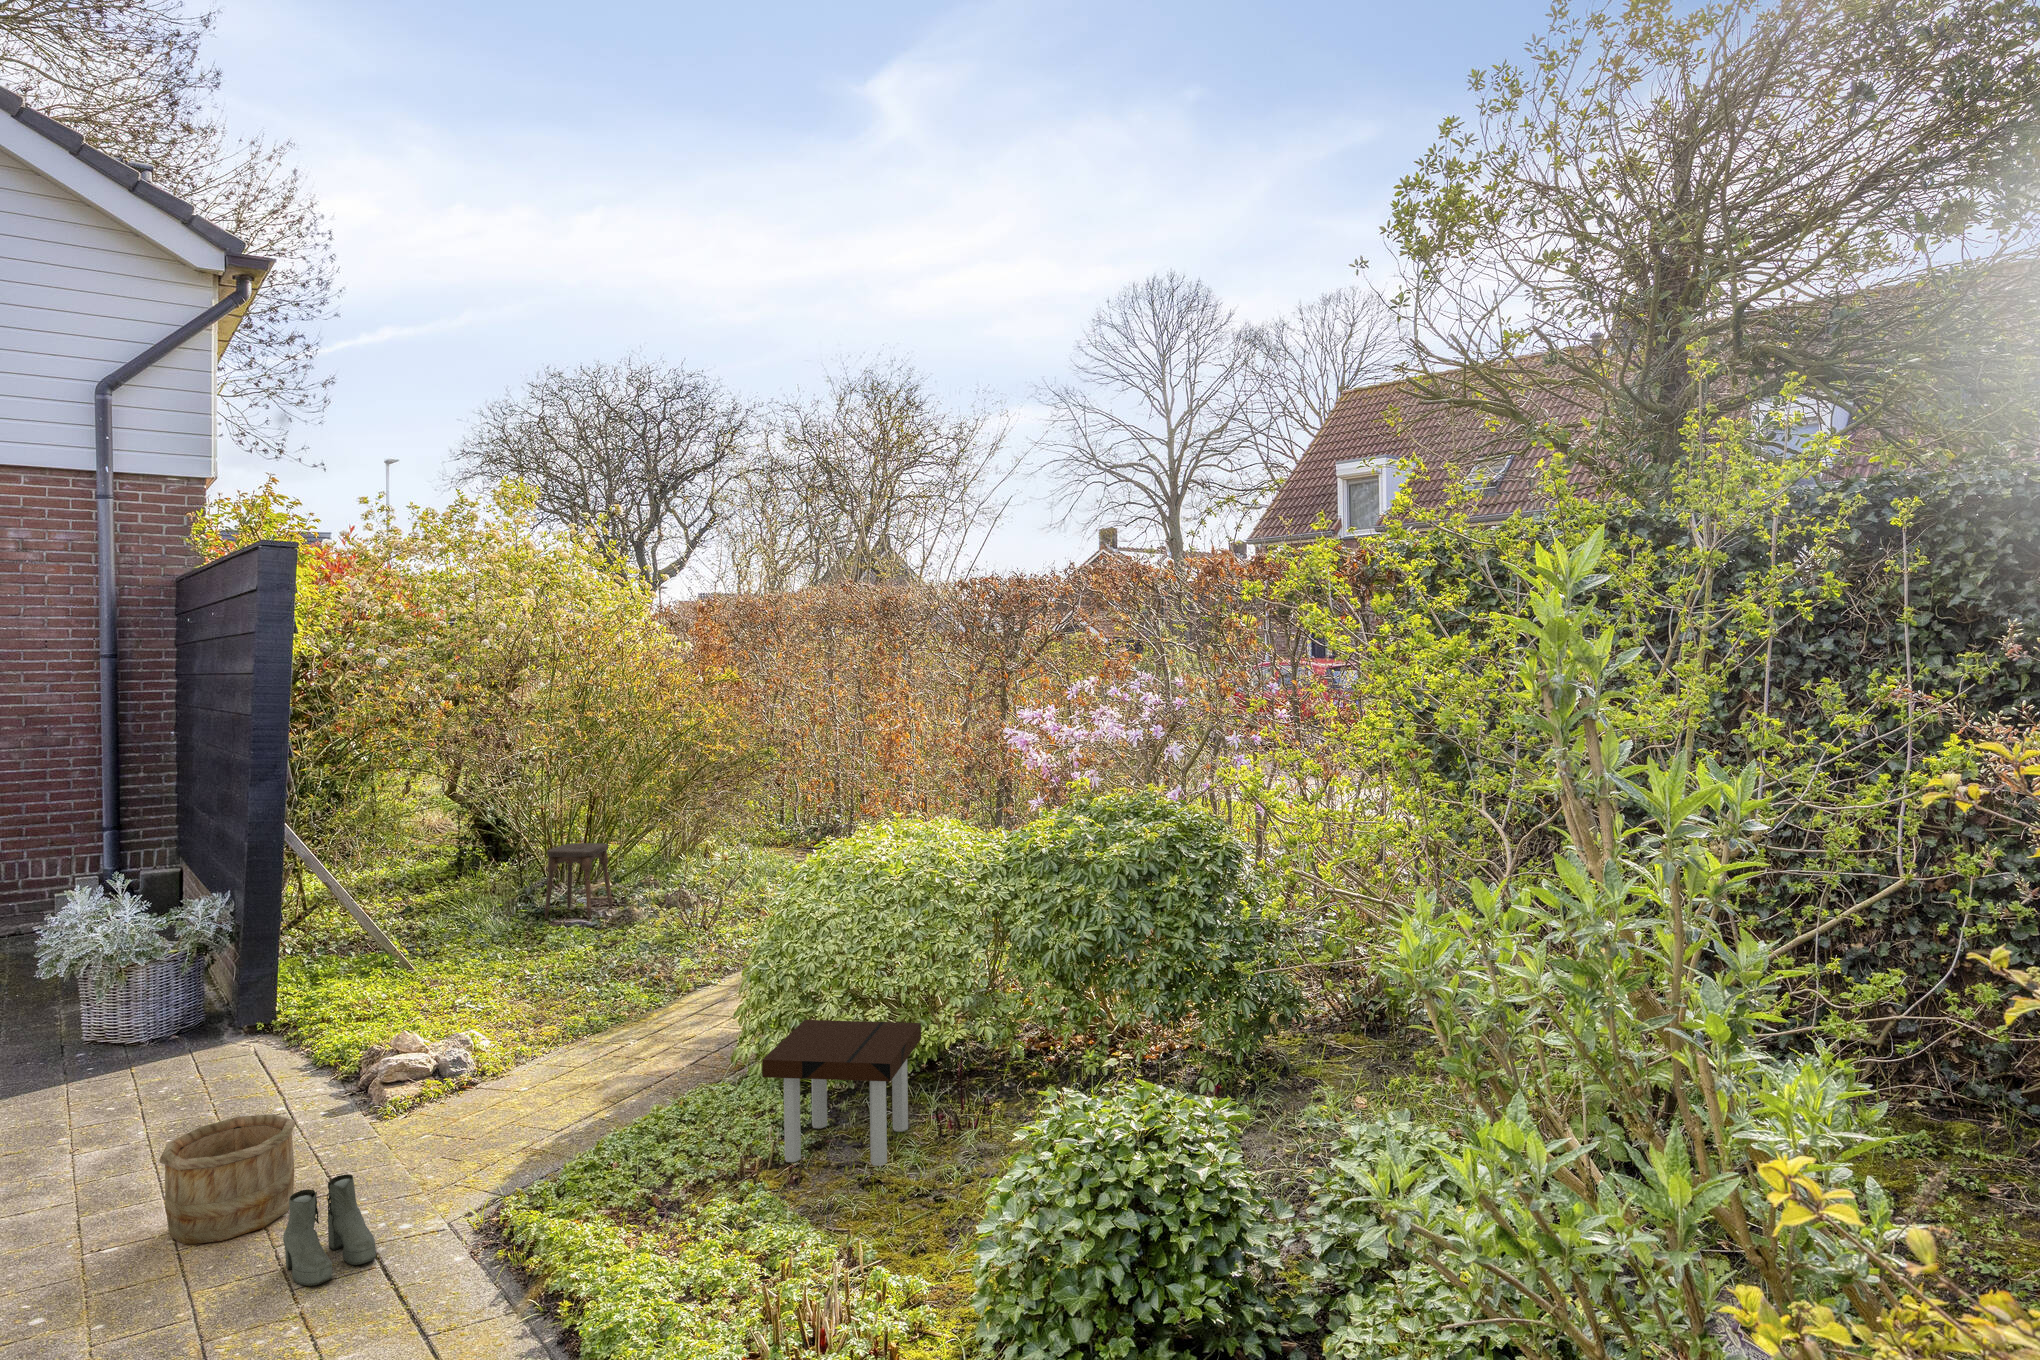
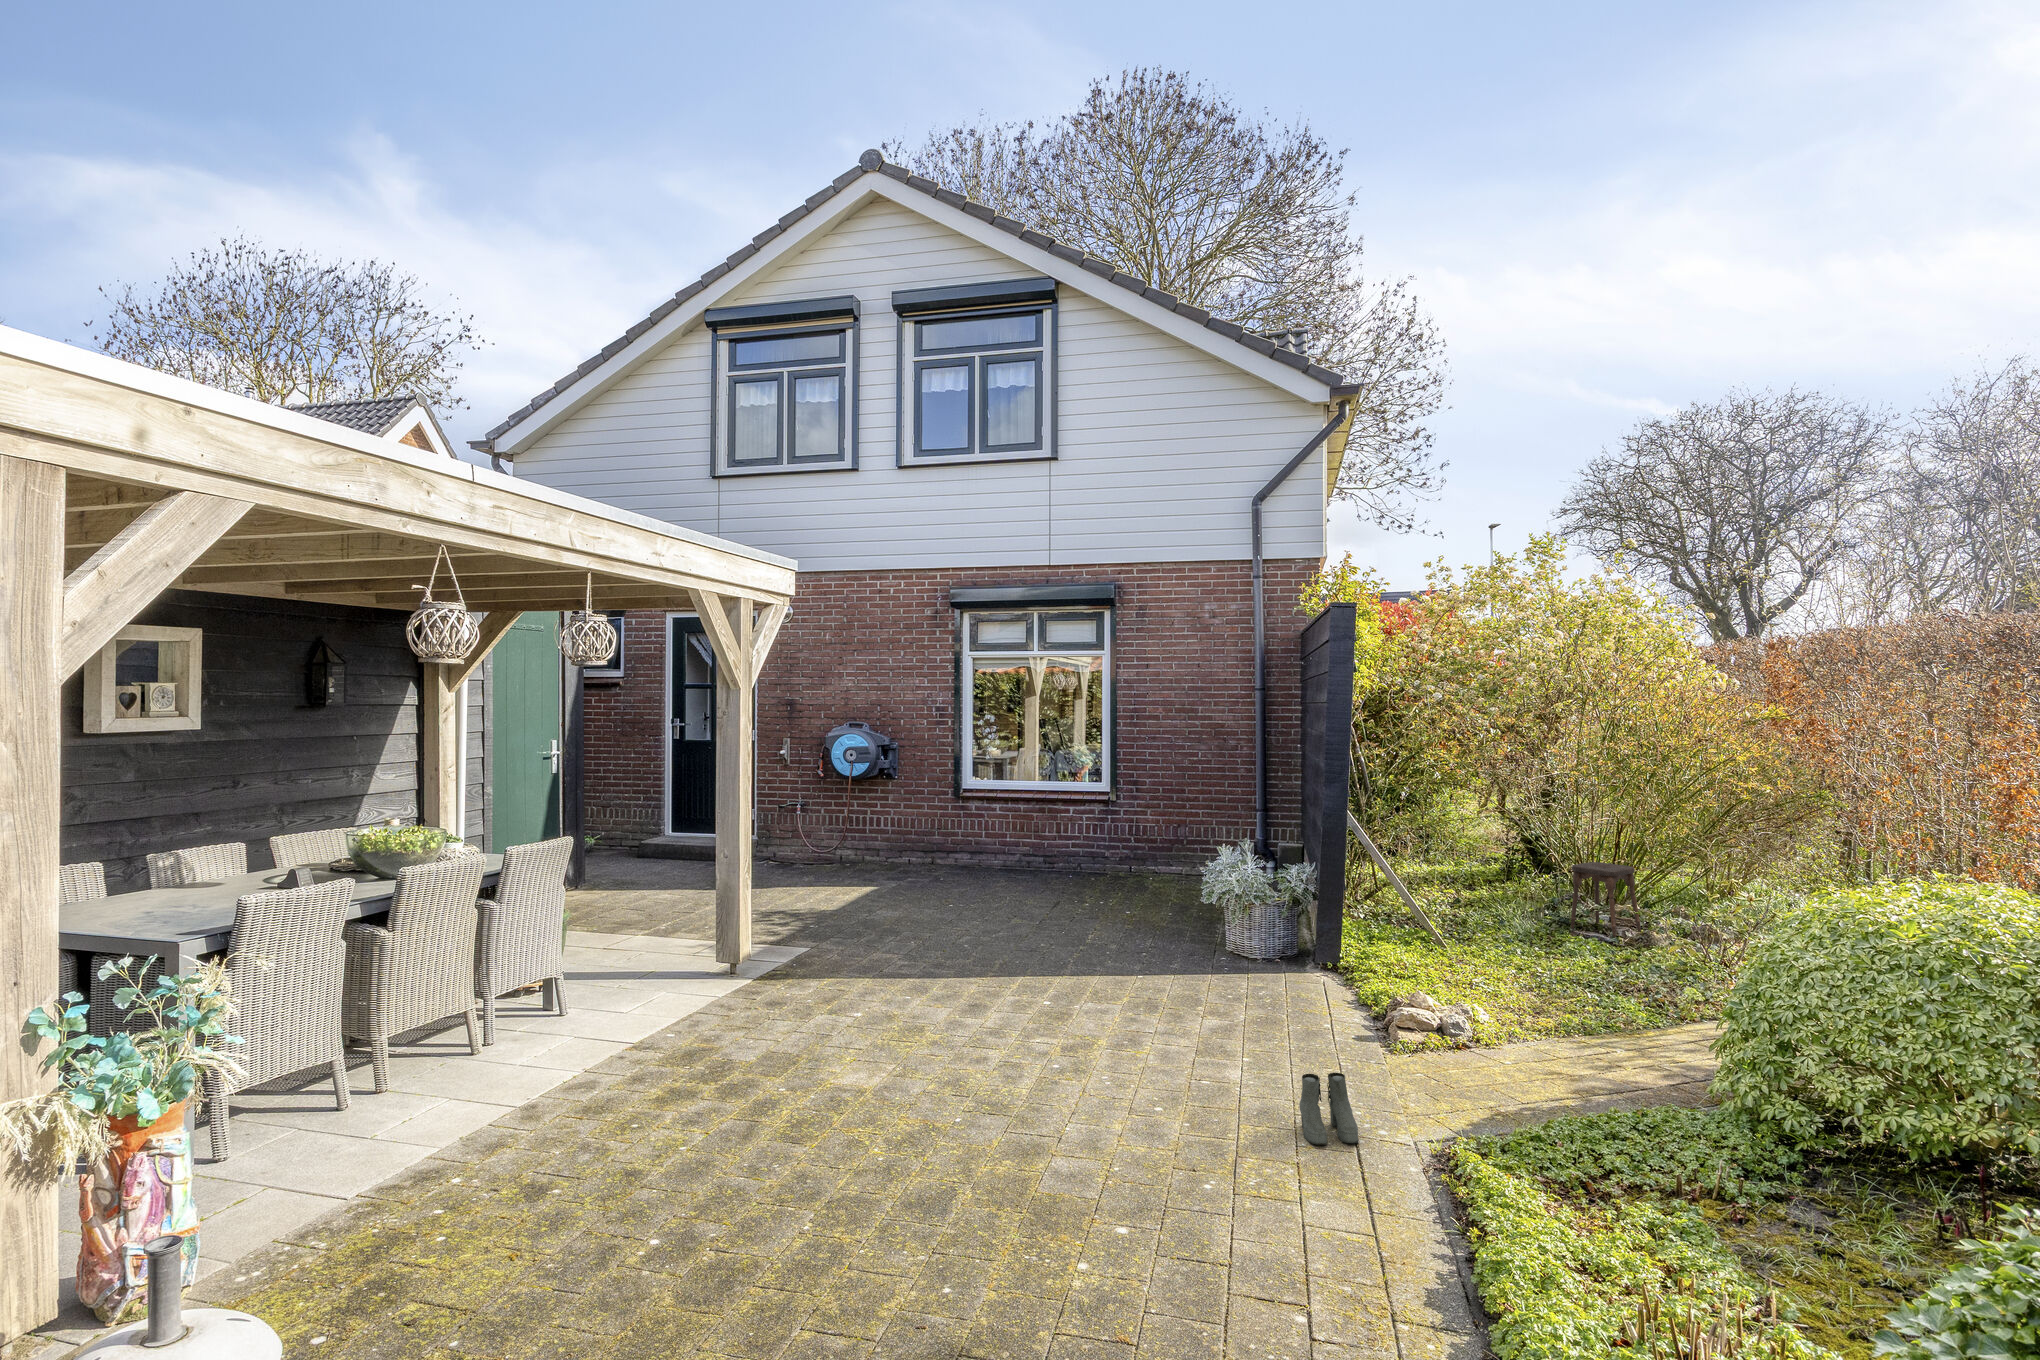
side table: present [762,1020,921,1166] -> none [1708,1070,1935,1253]
wooden bucket: present [159,1114,295,1245] -> none [1236,1013,1318,1096]

